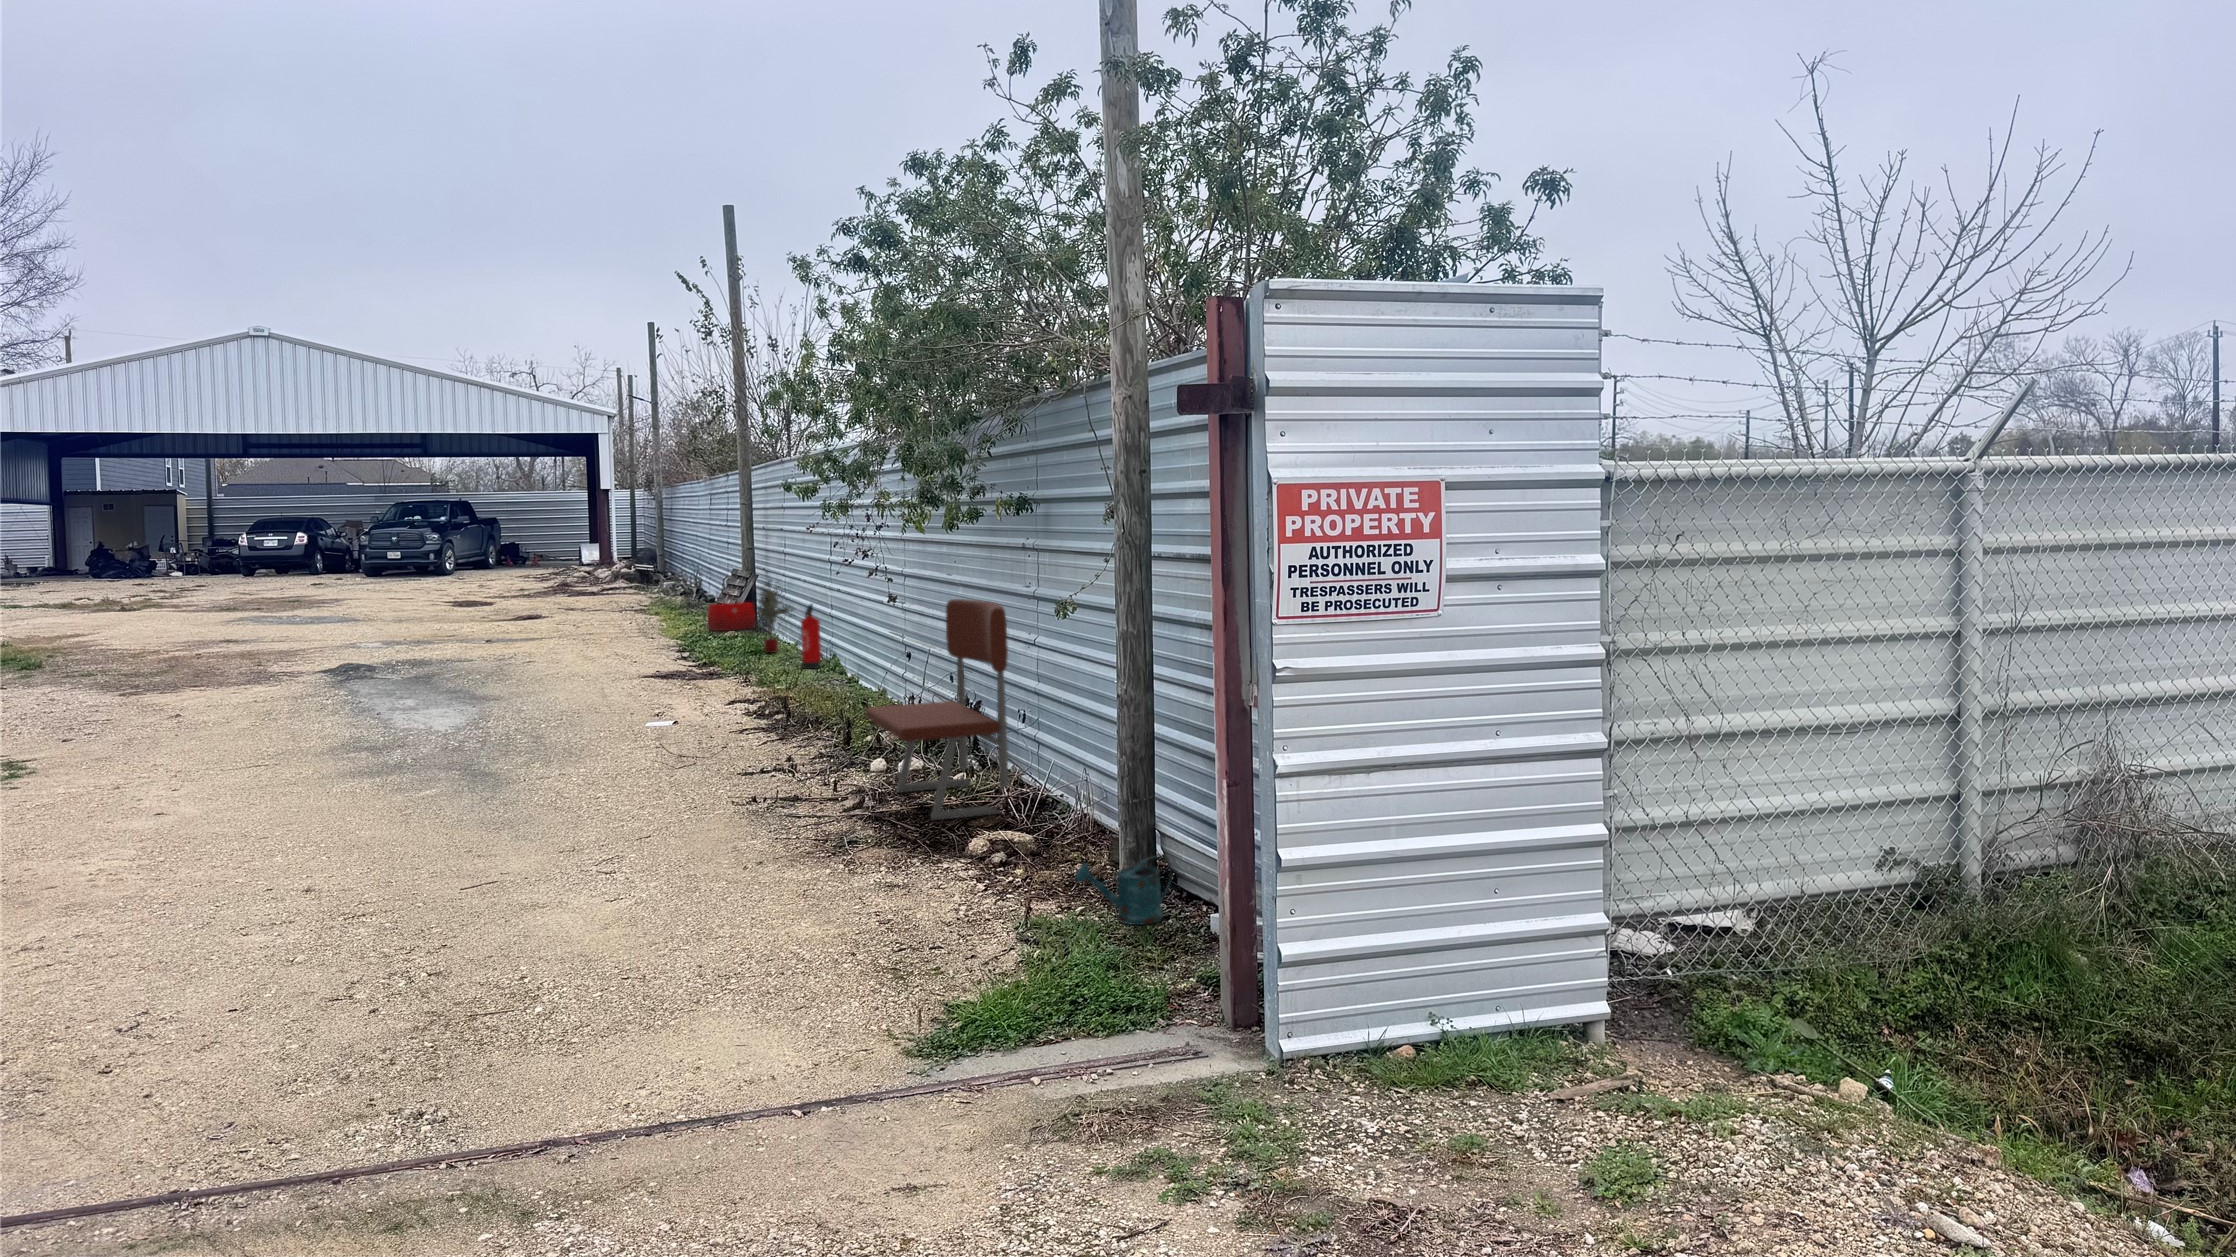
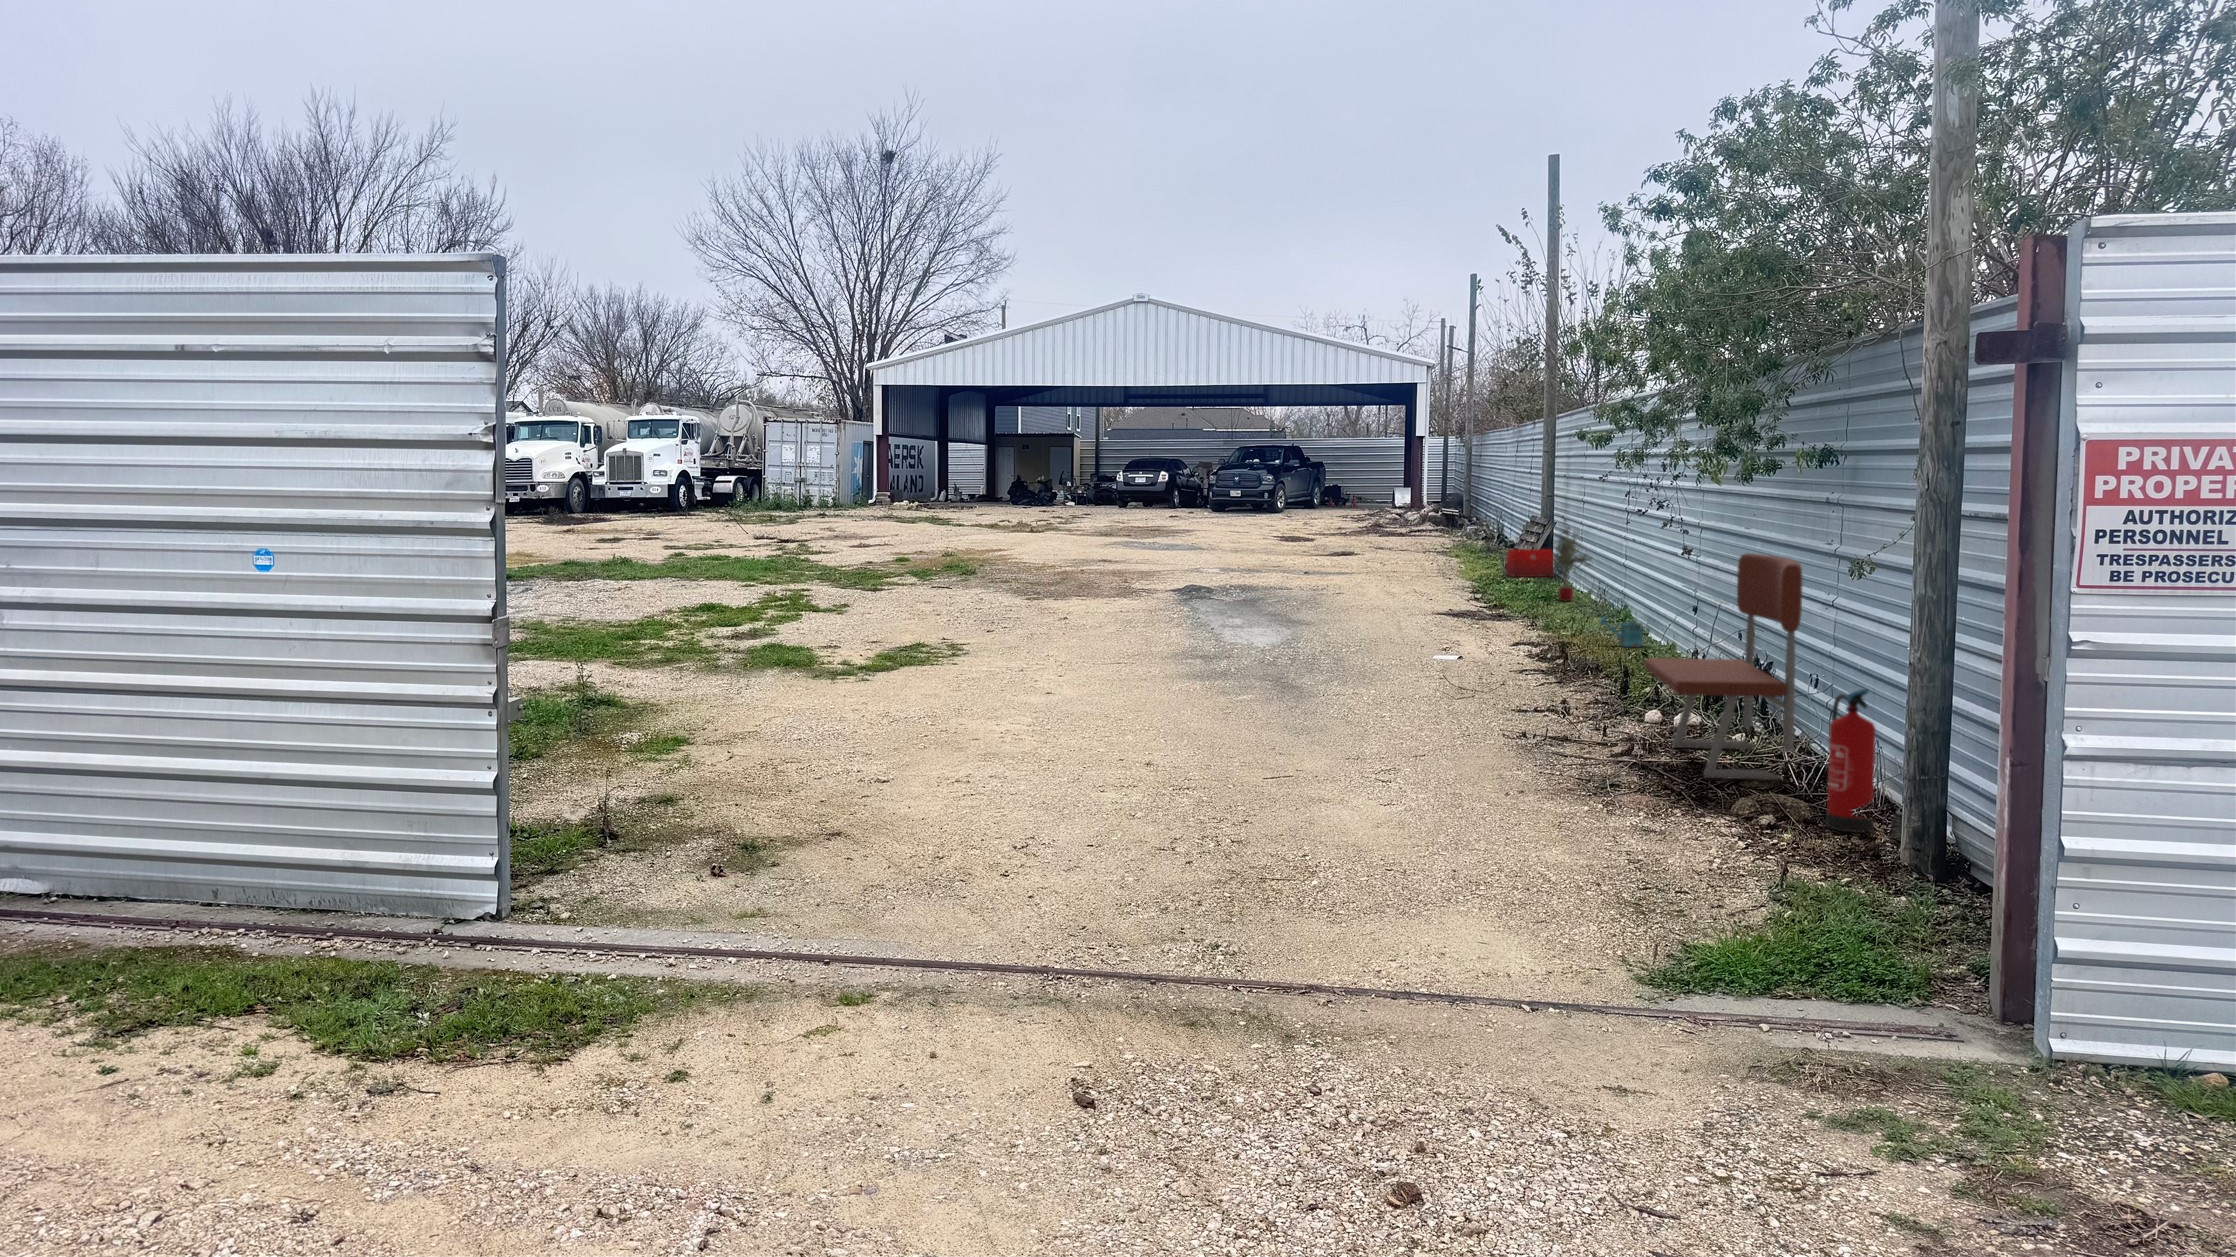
fire extinguisher: present [801,604,821,669] -> present [1826,689,1875,833]
watering can: present [1075,856,1172,925] -> present [1599,617,1643,647]

